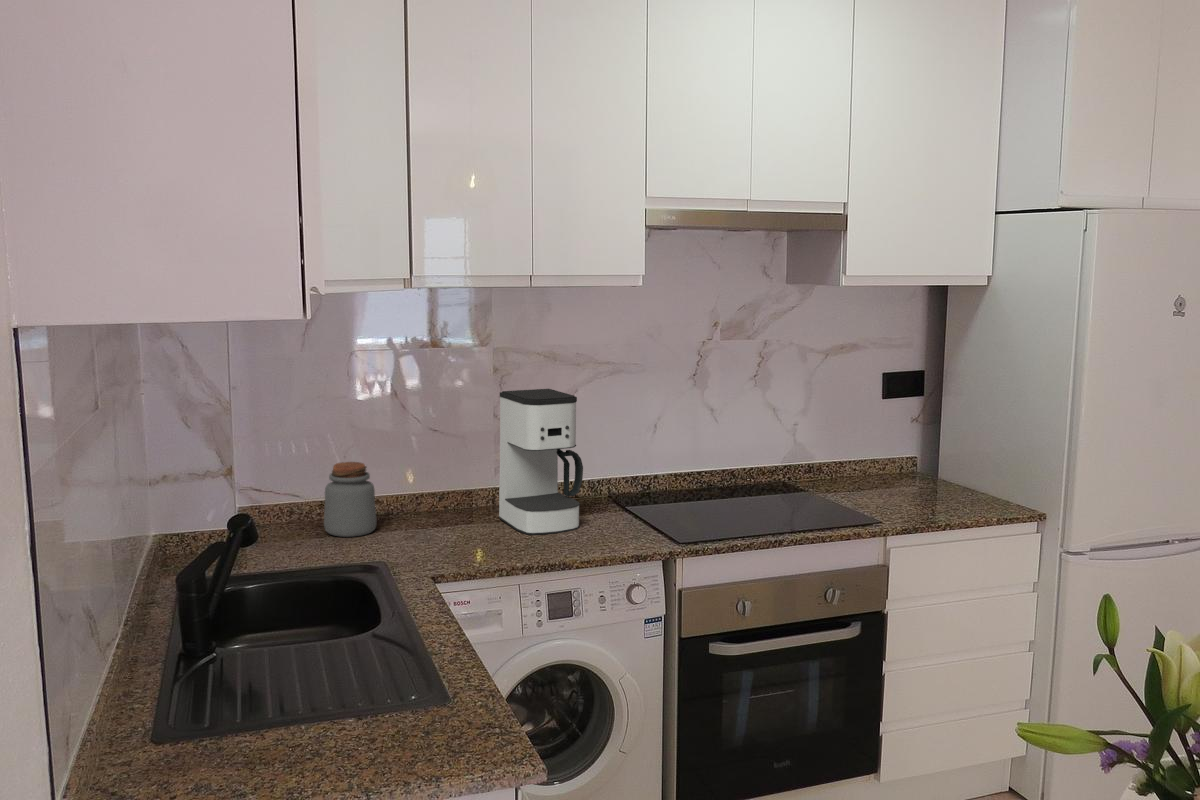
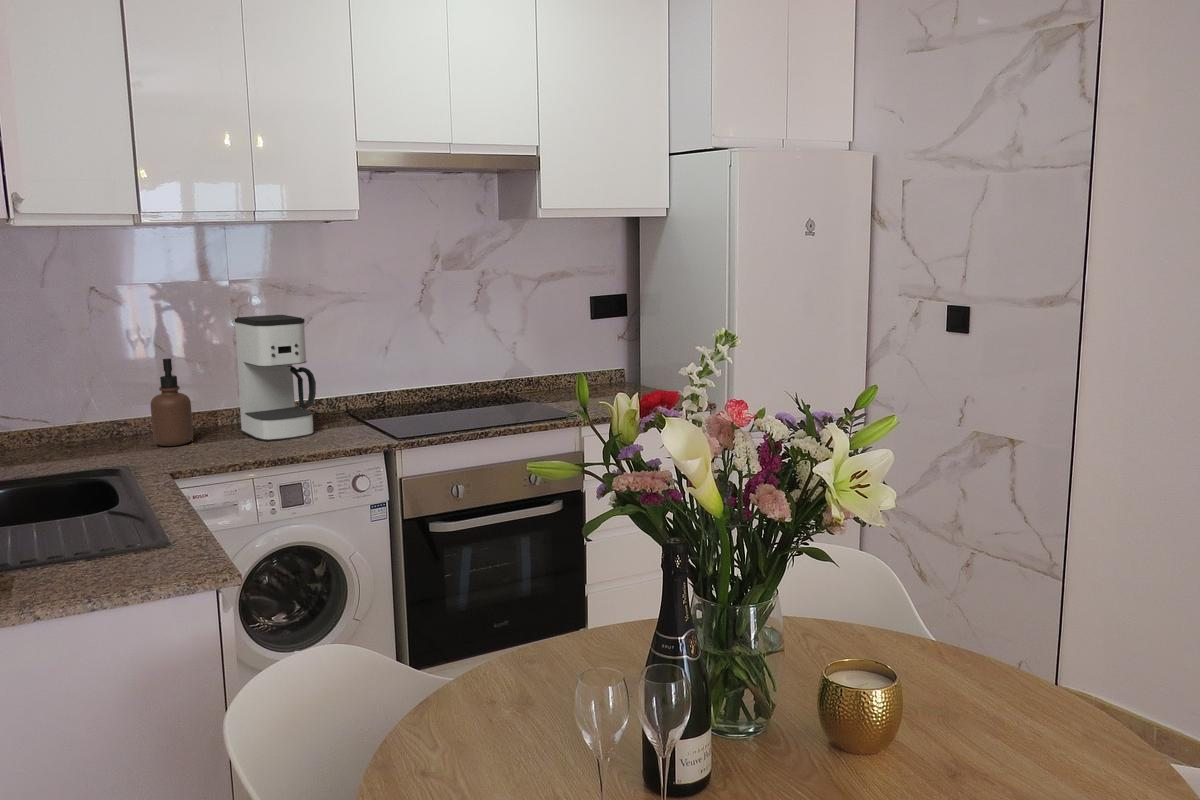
soap dispenser: none [407,436,449,533] -> present [151,358,193,446]
jar: present [324,462,377,537] -> none [71,386,124,453]

